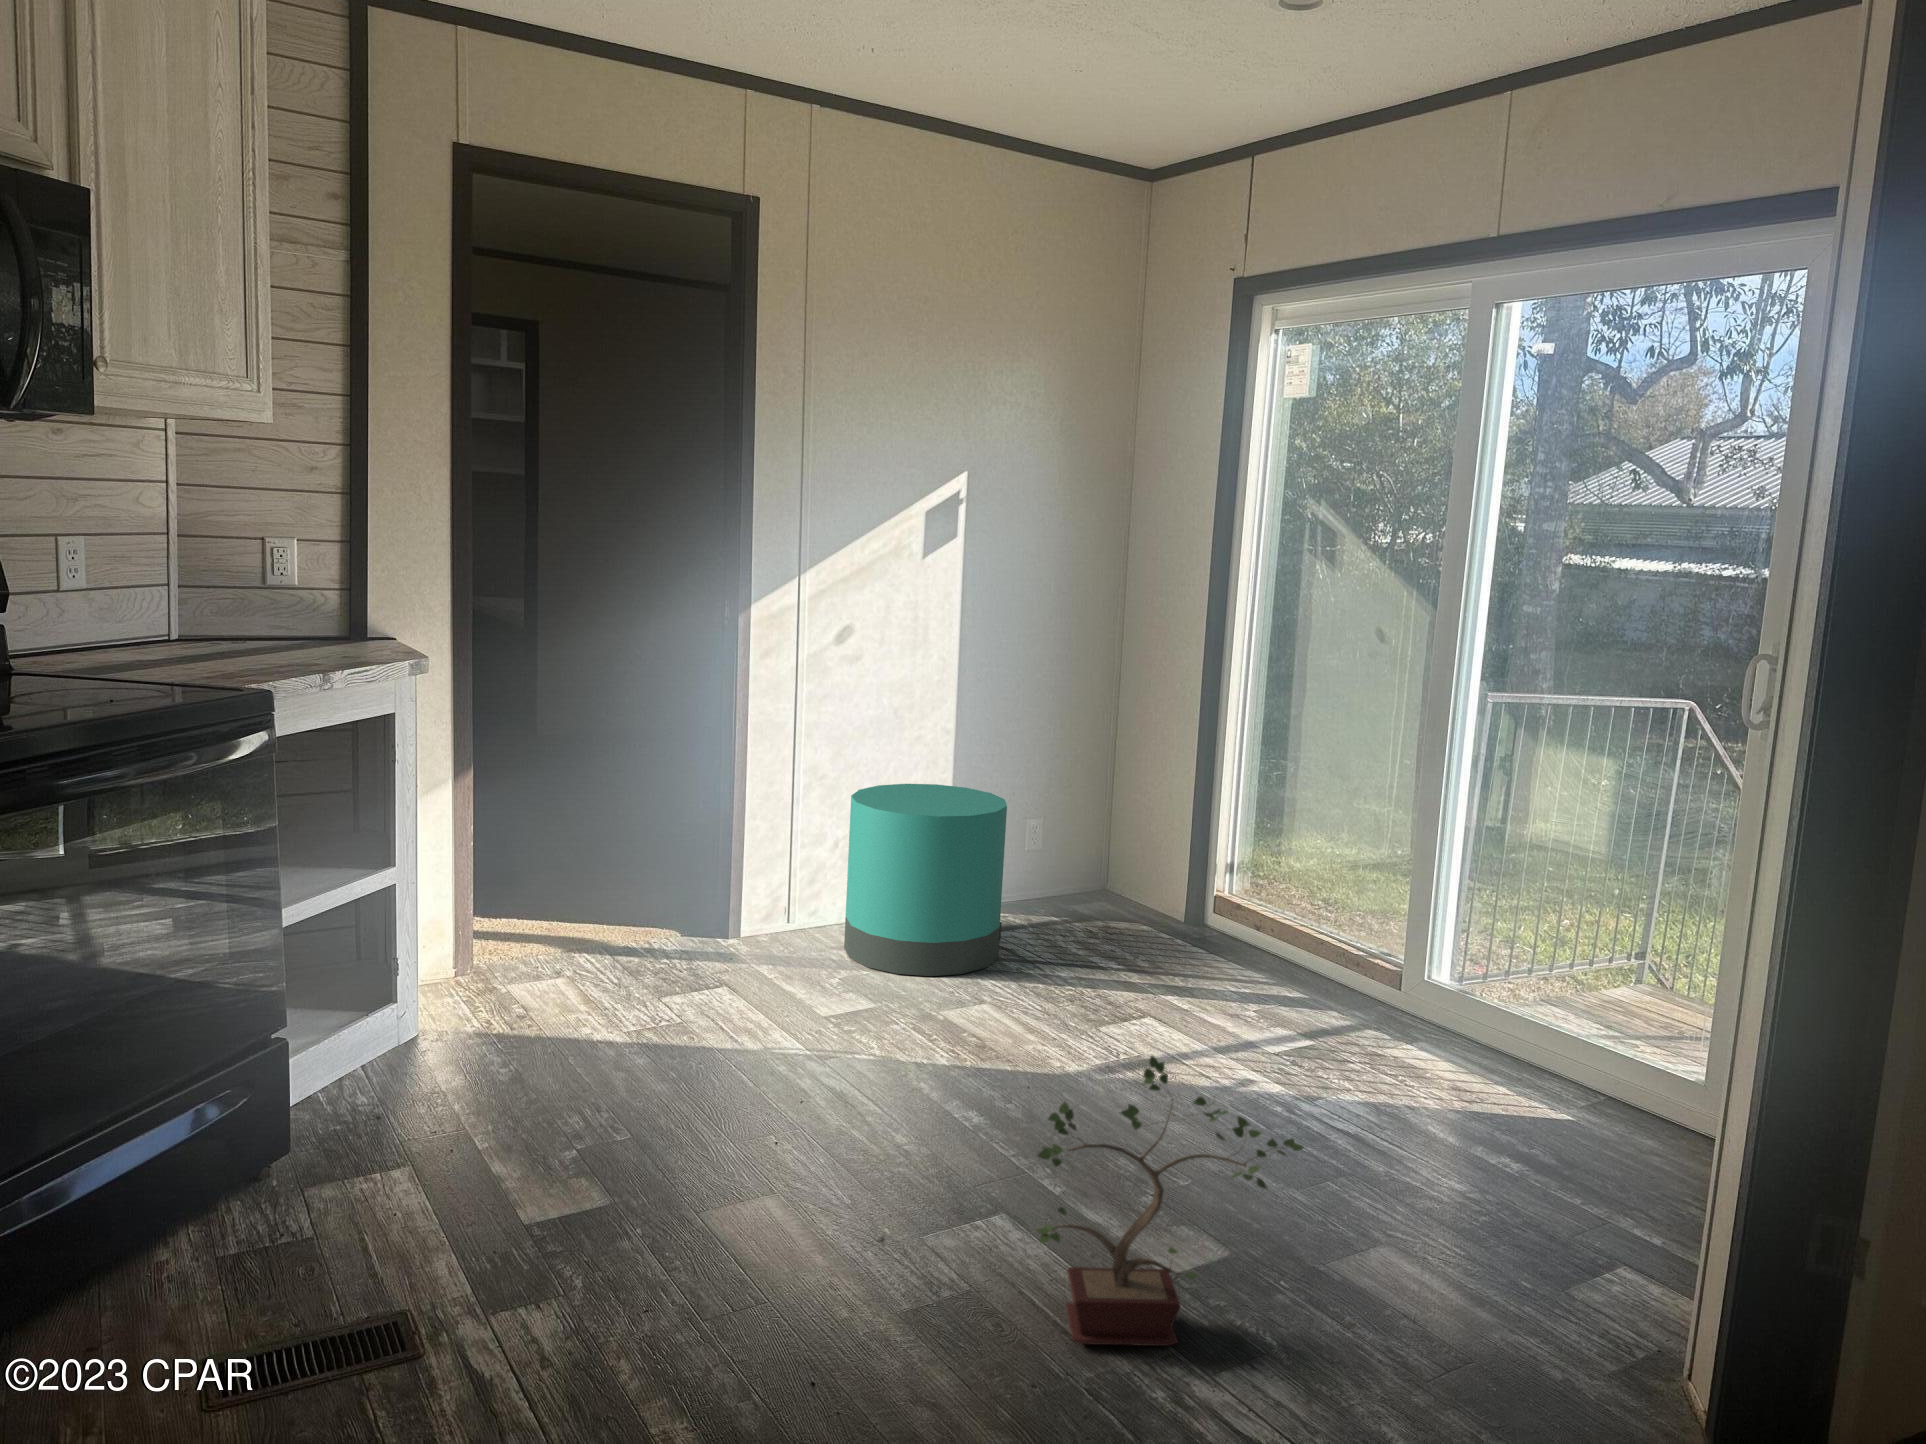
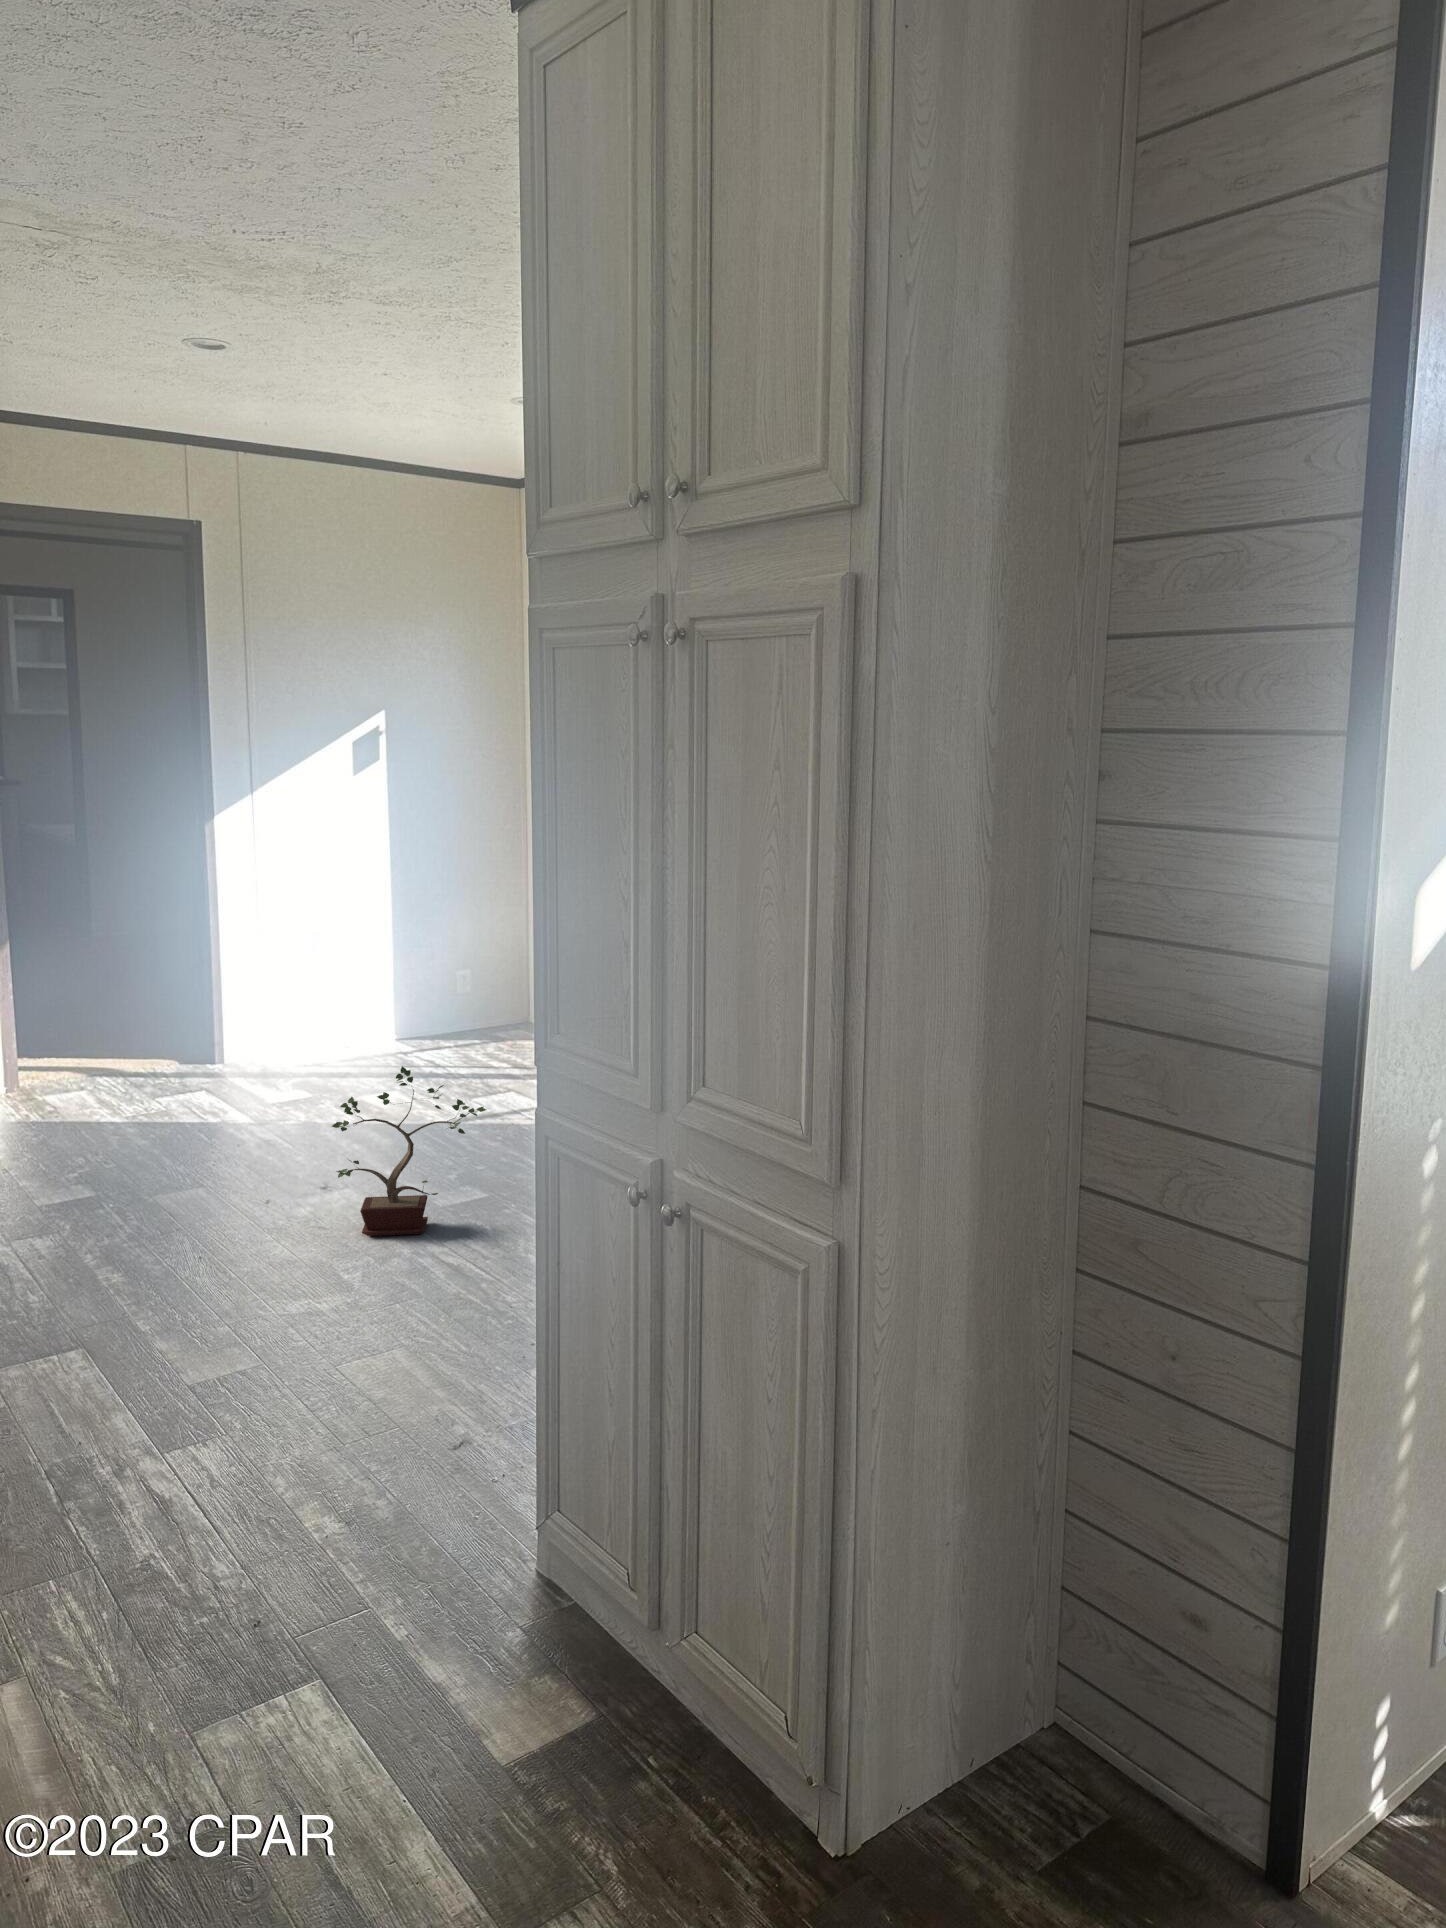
trash can: present [844,784,1007,976] -> none [300,944,424,1077]

